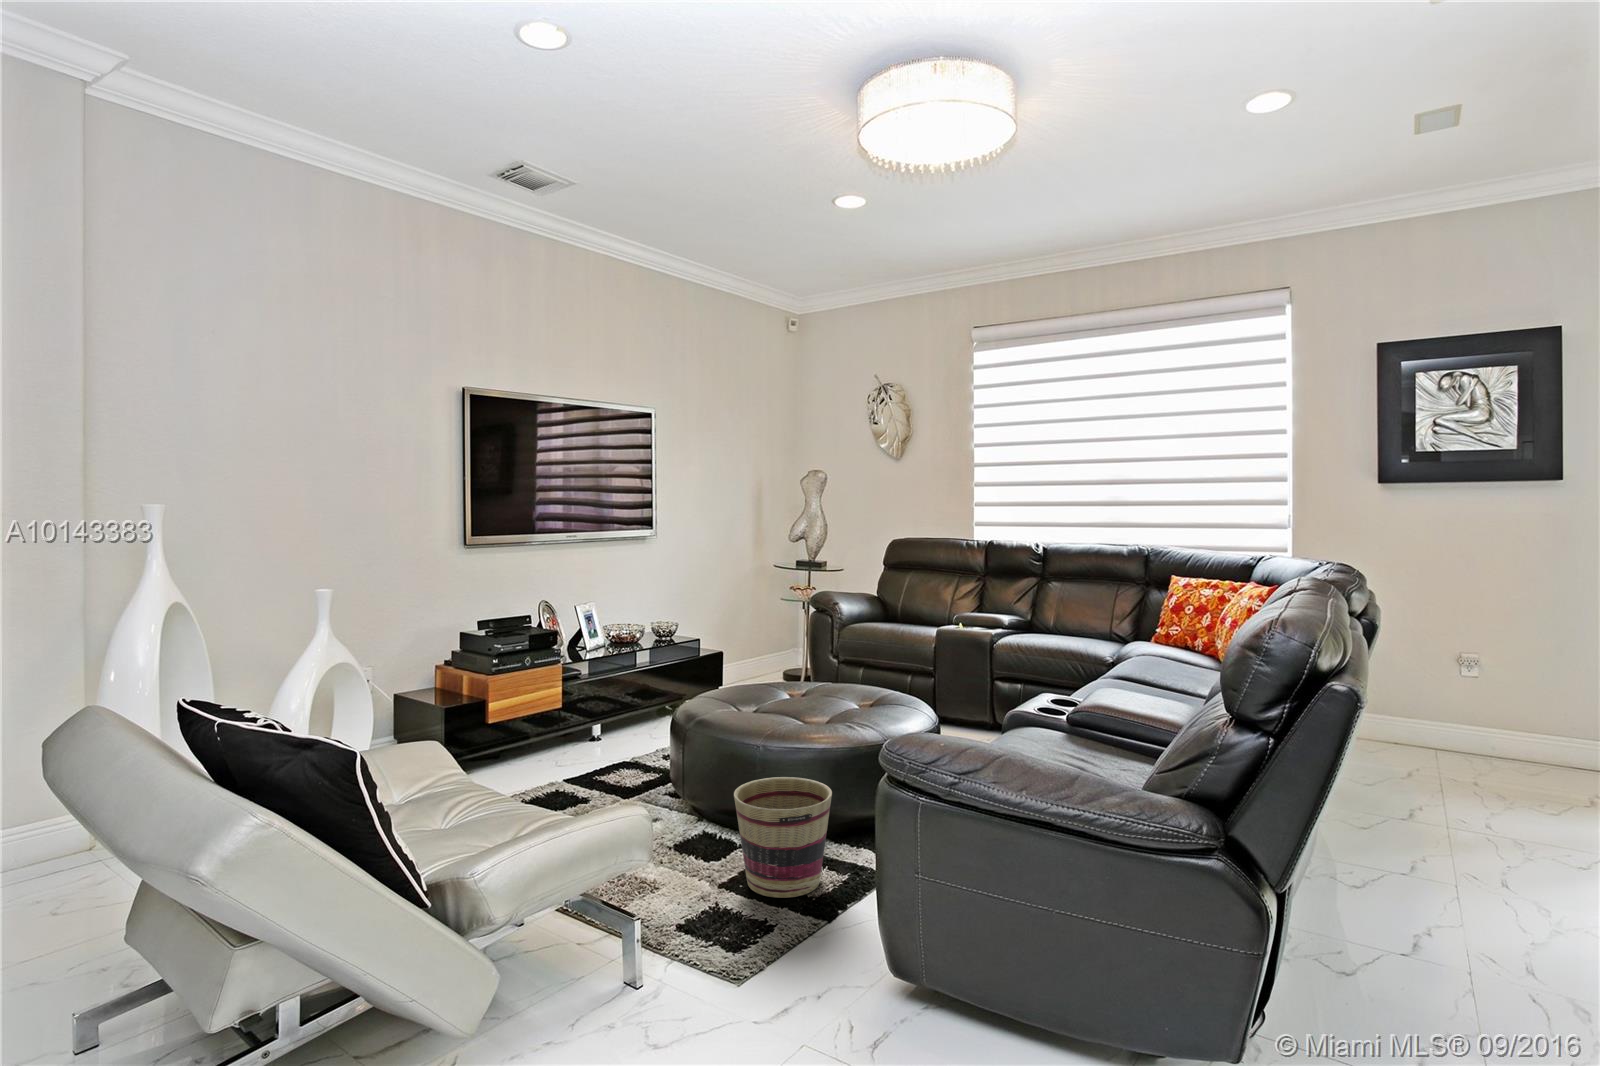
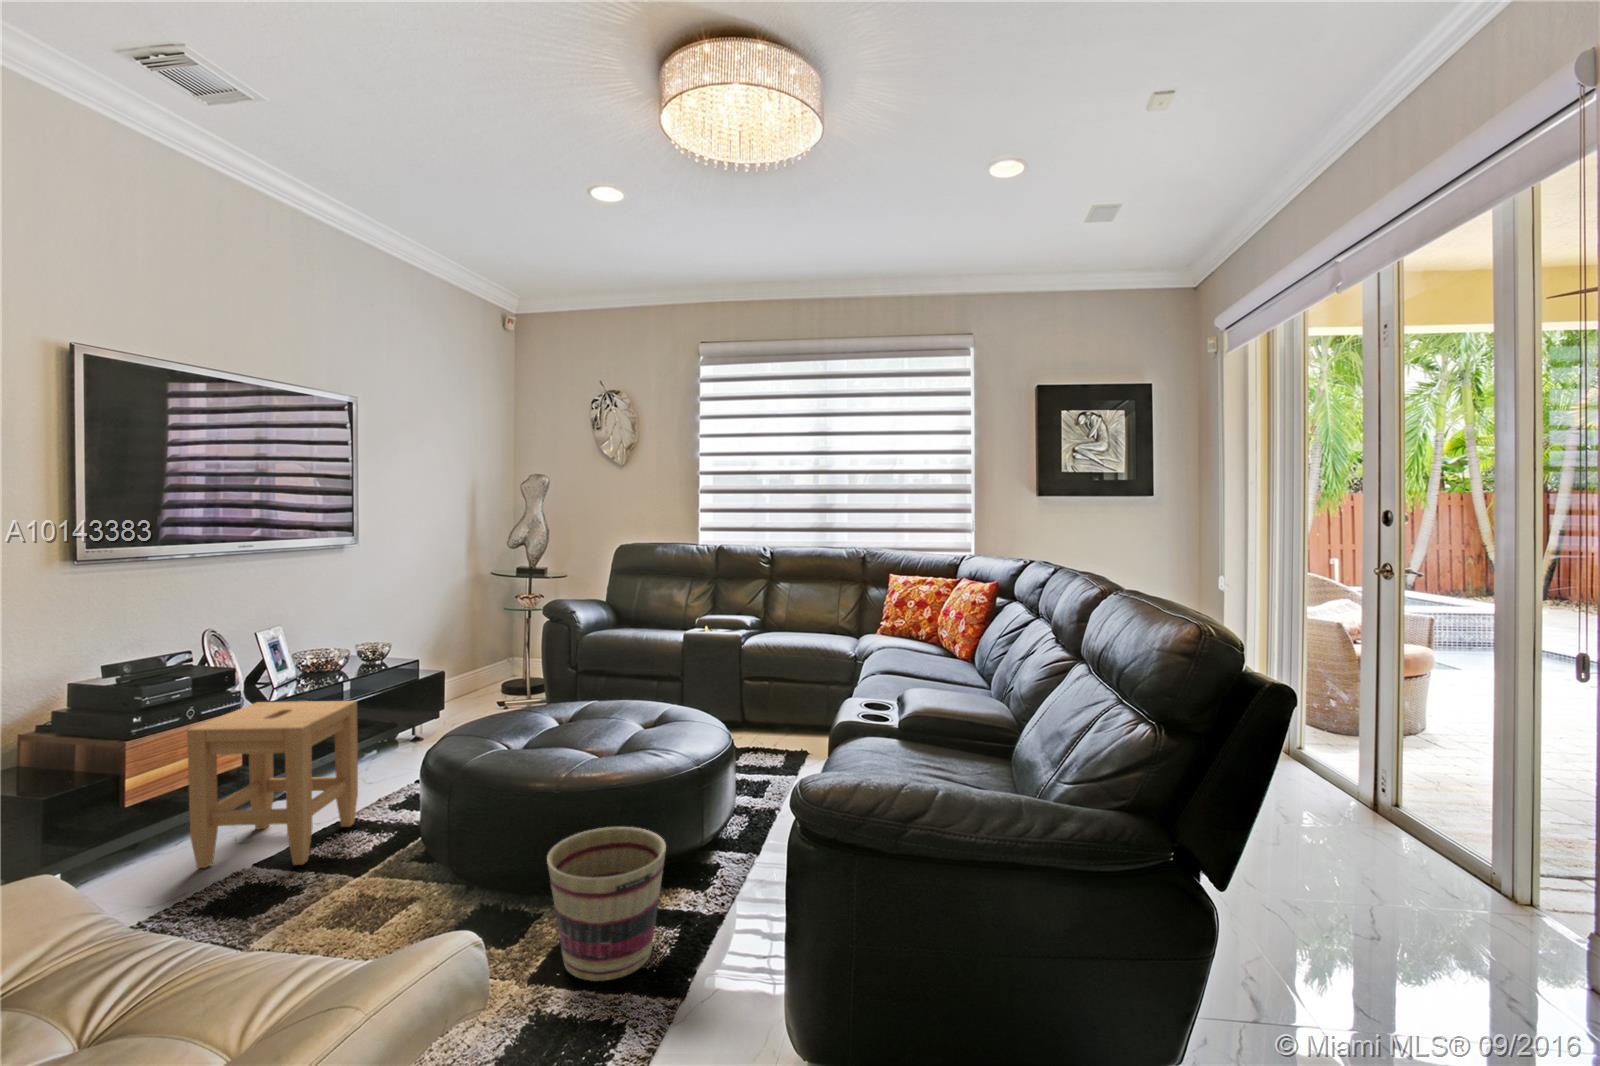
stool: none [521,658,637,785] -> present [187,701,358,868]

